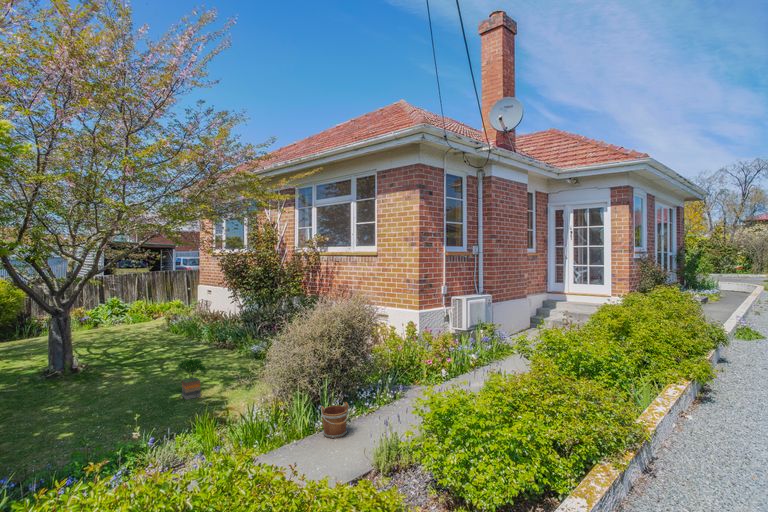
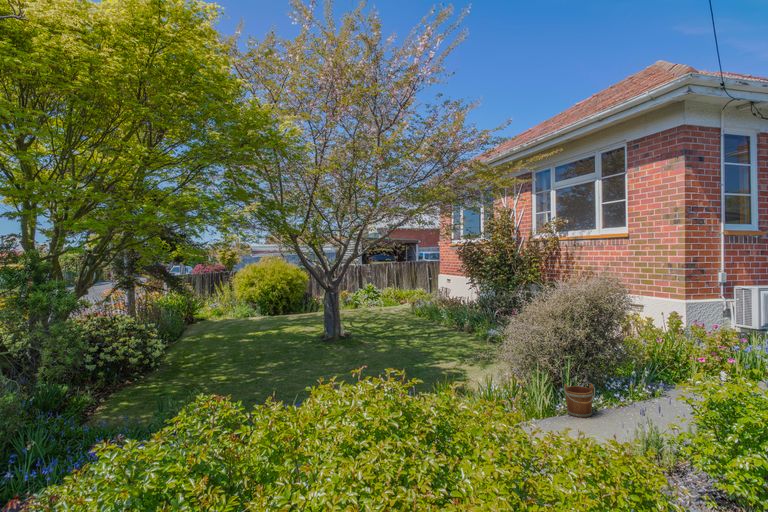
potted tree: present [178,359,206,400] -> none [428,334,452,369]

